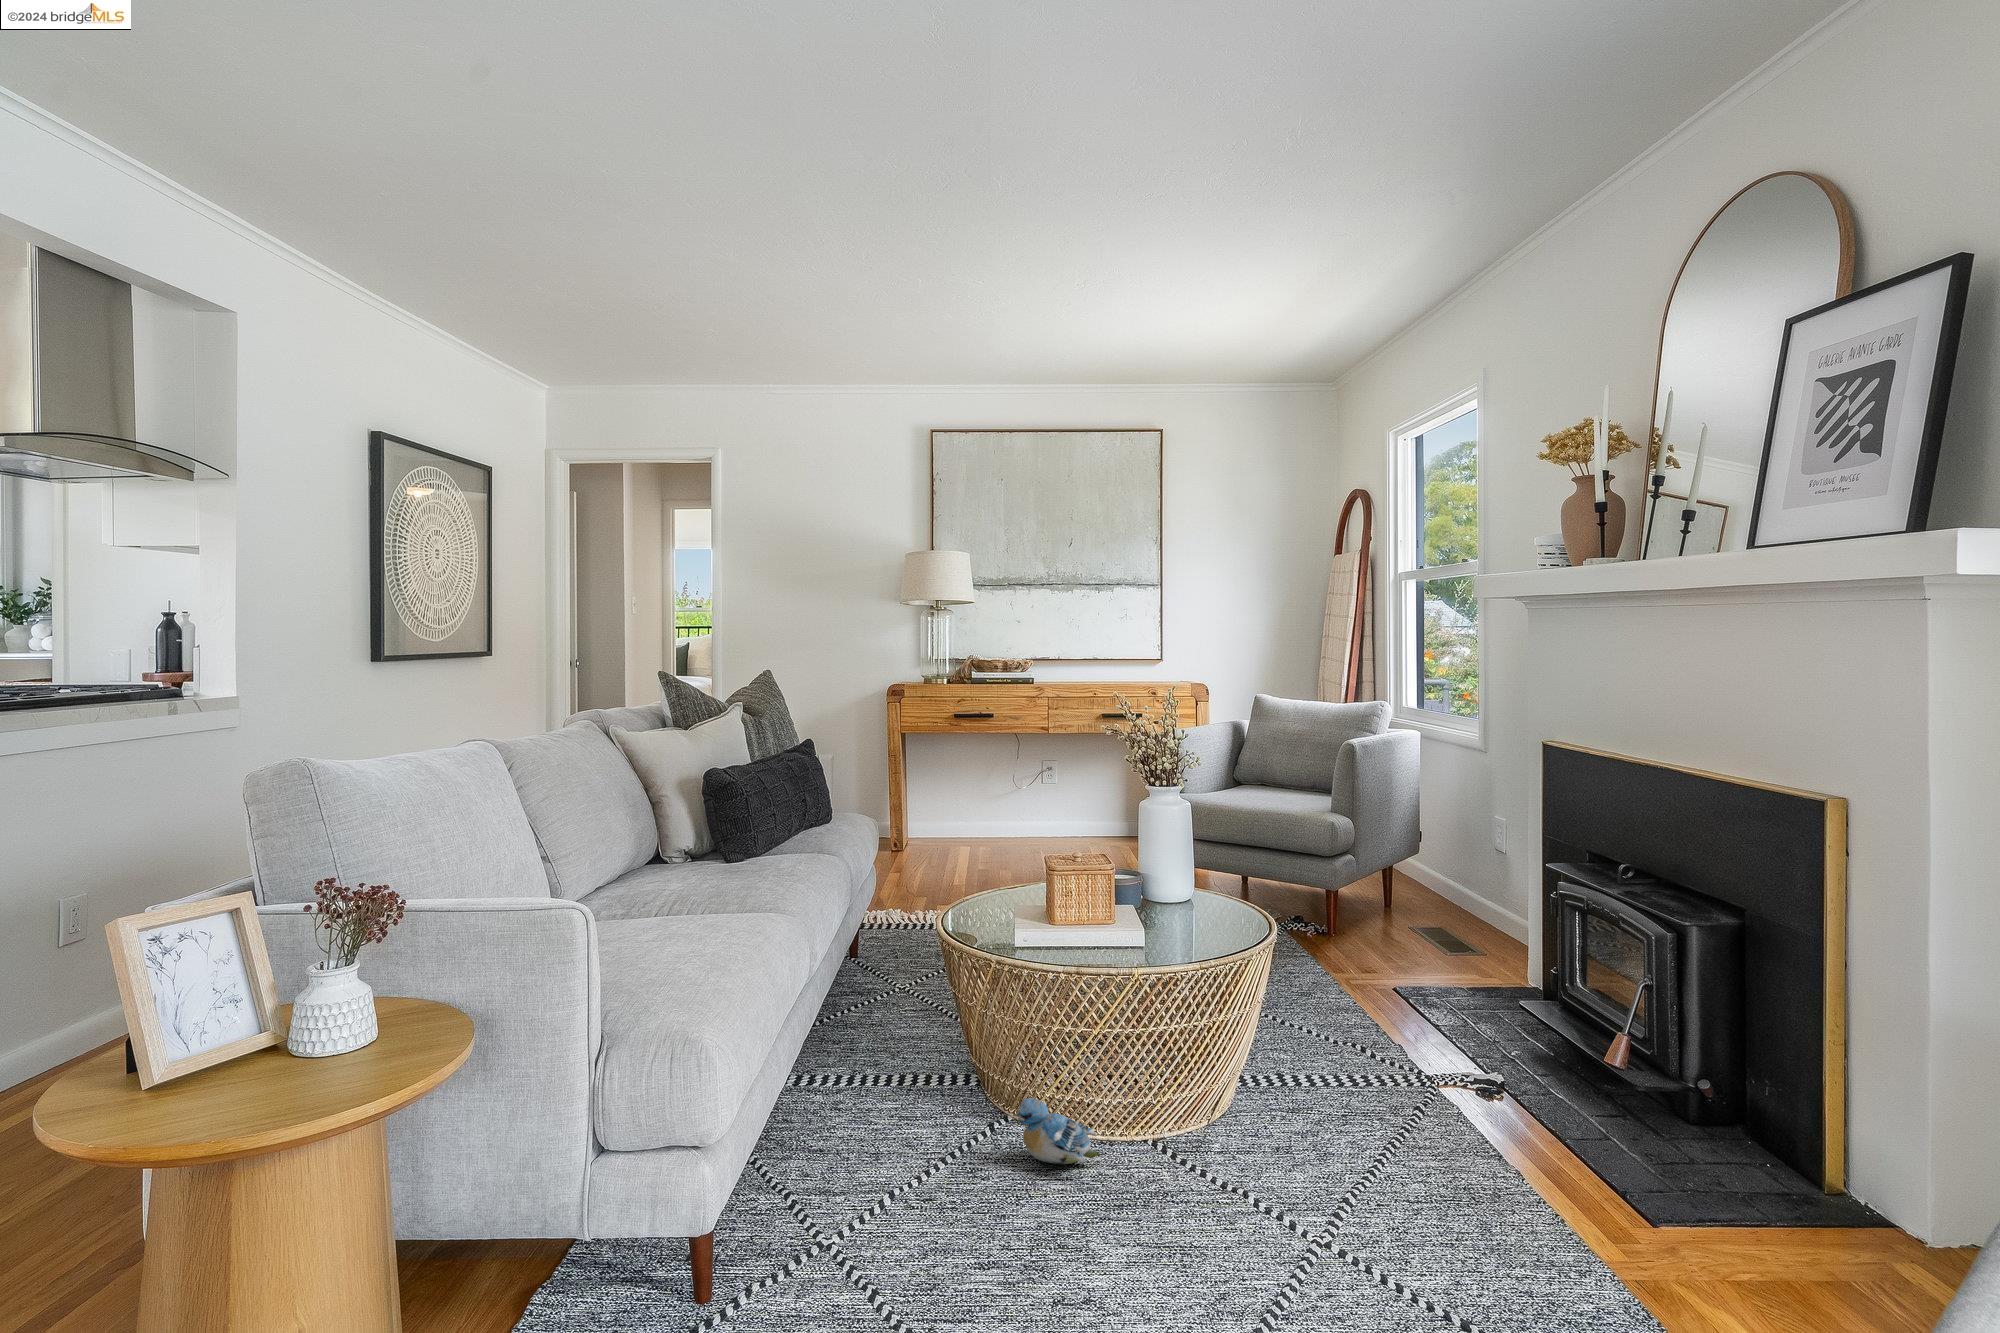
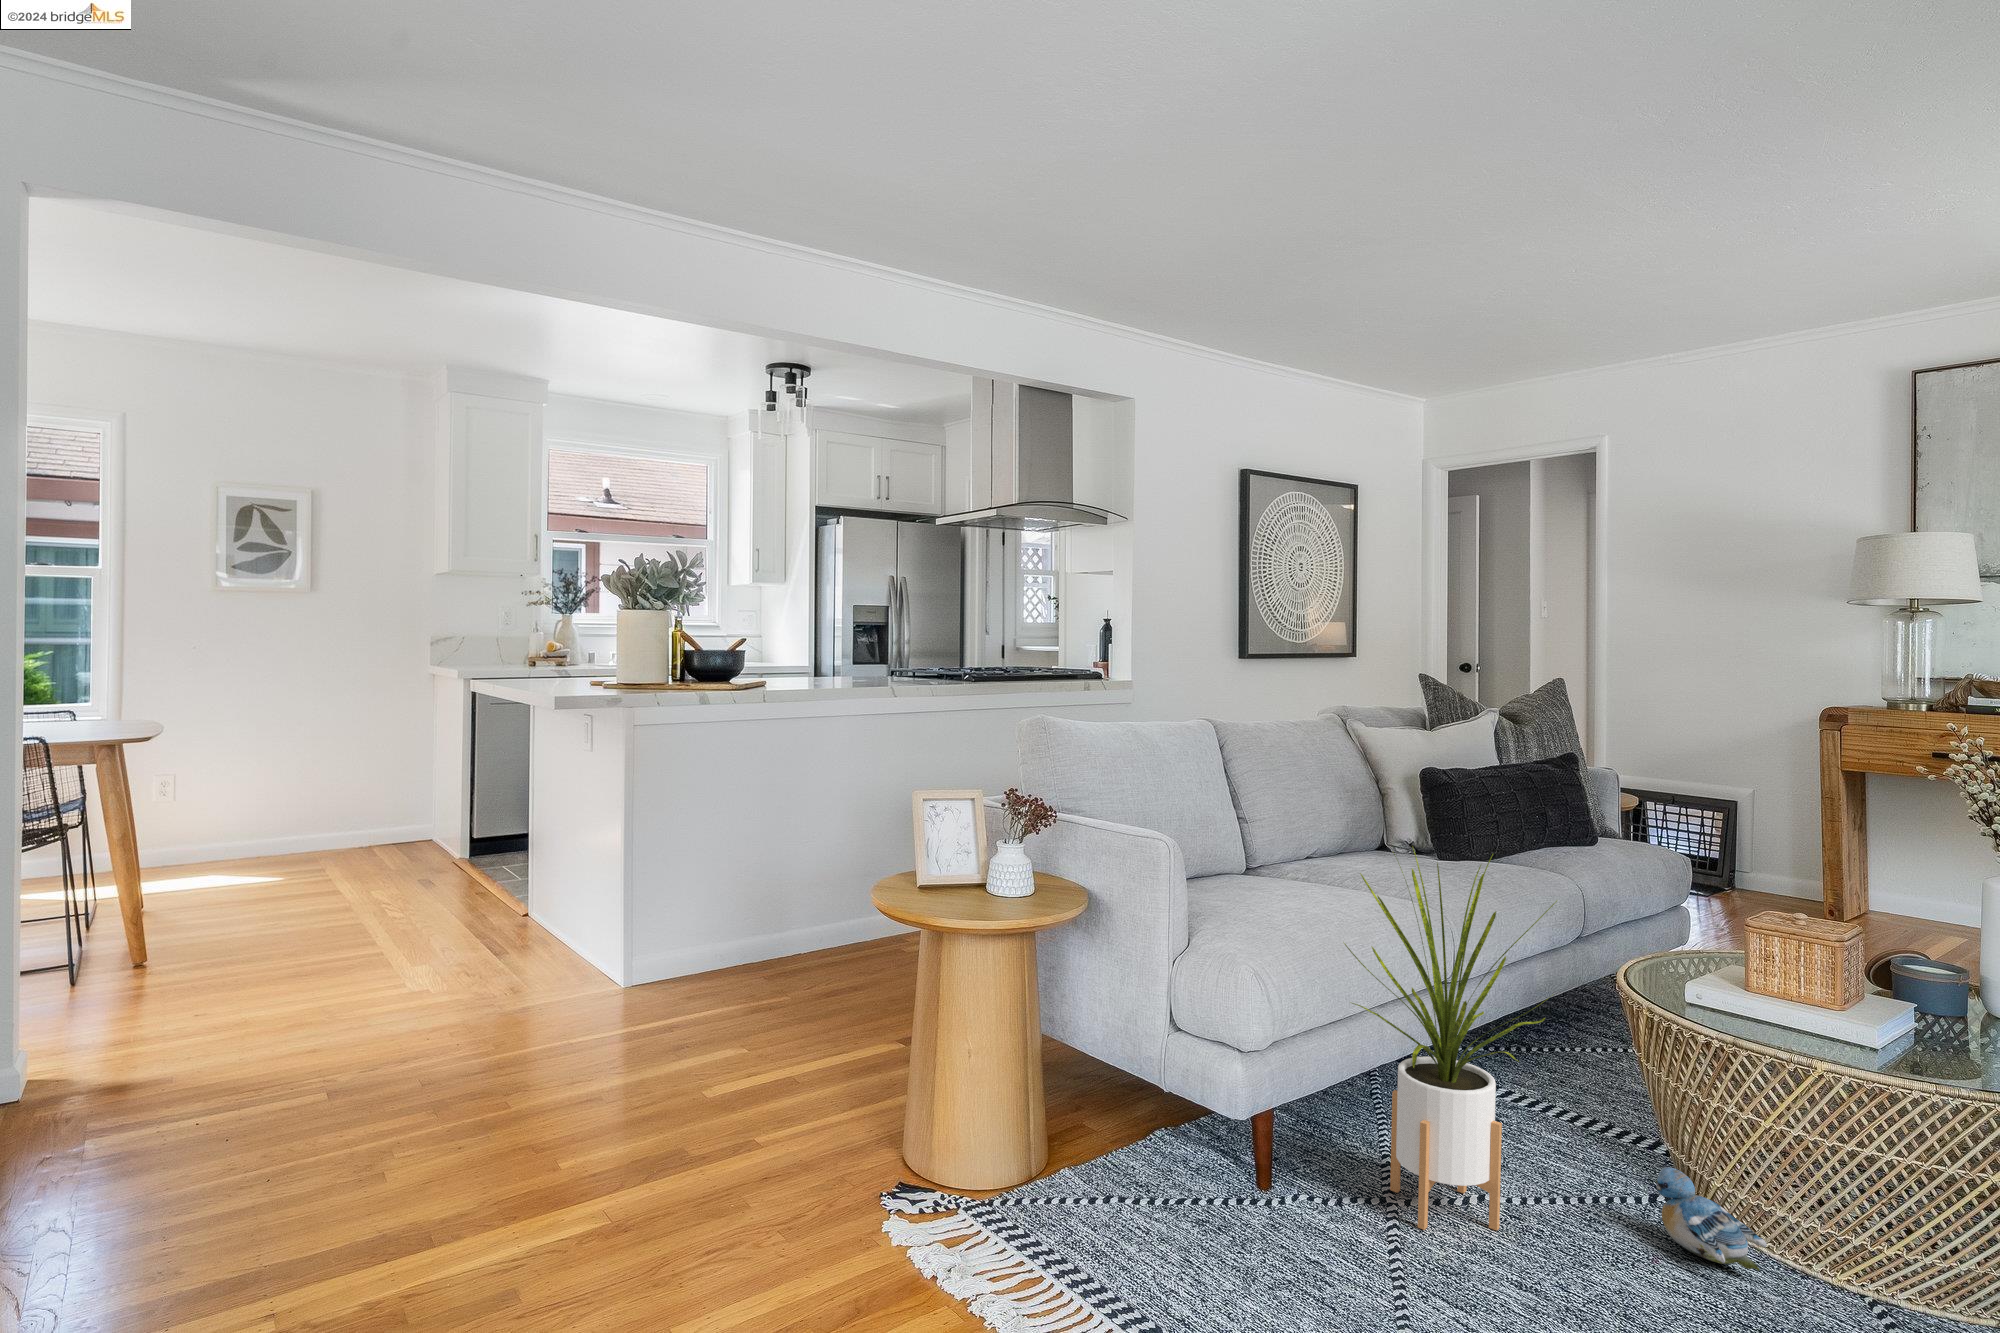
house plant: none [776,858,973,1257] -> present [1344,848,1557,1231]

